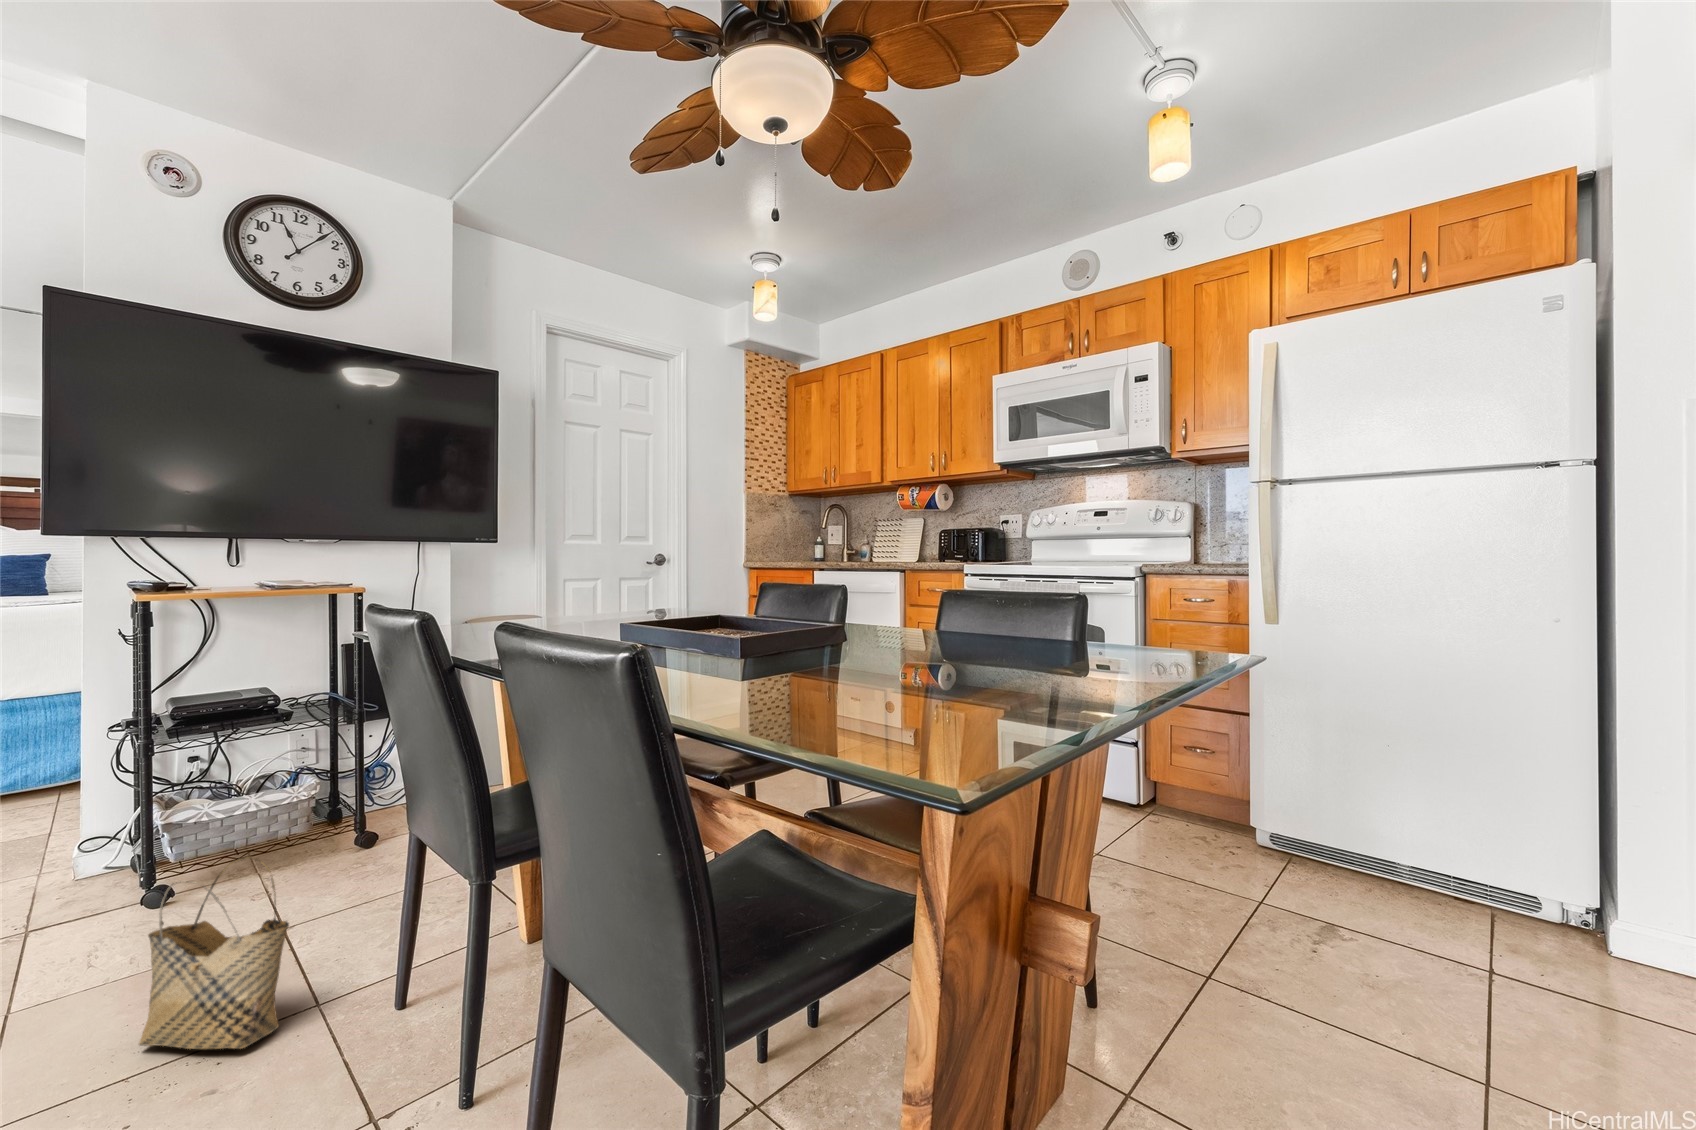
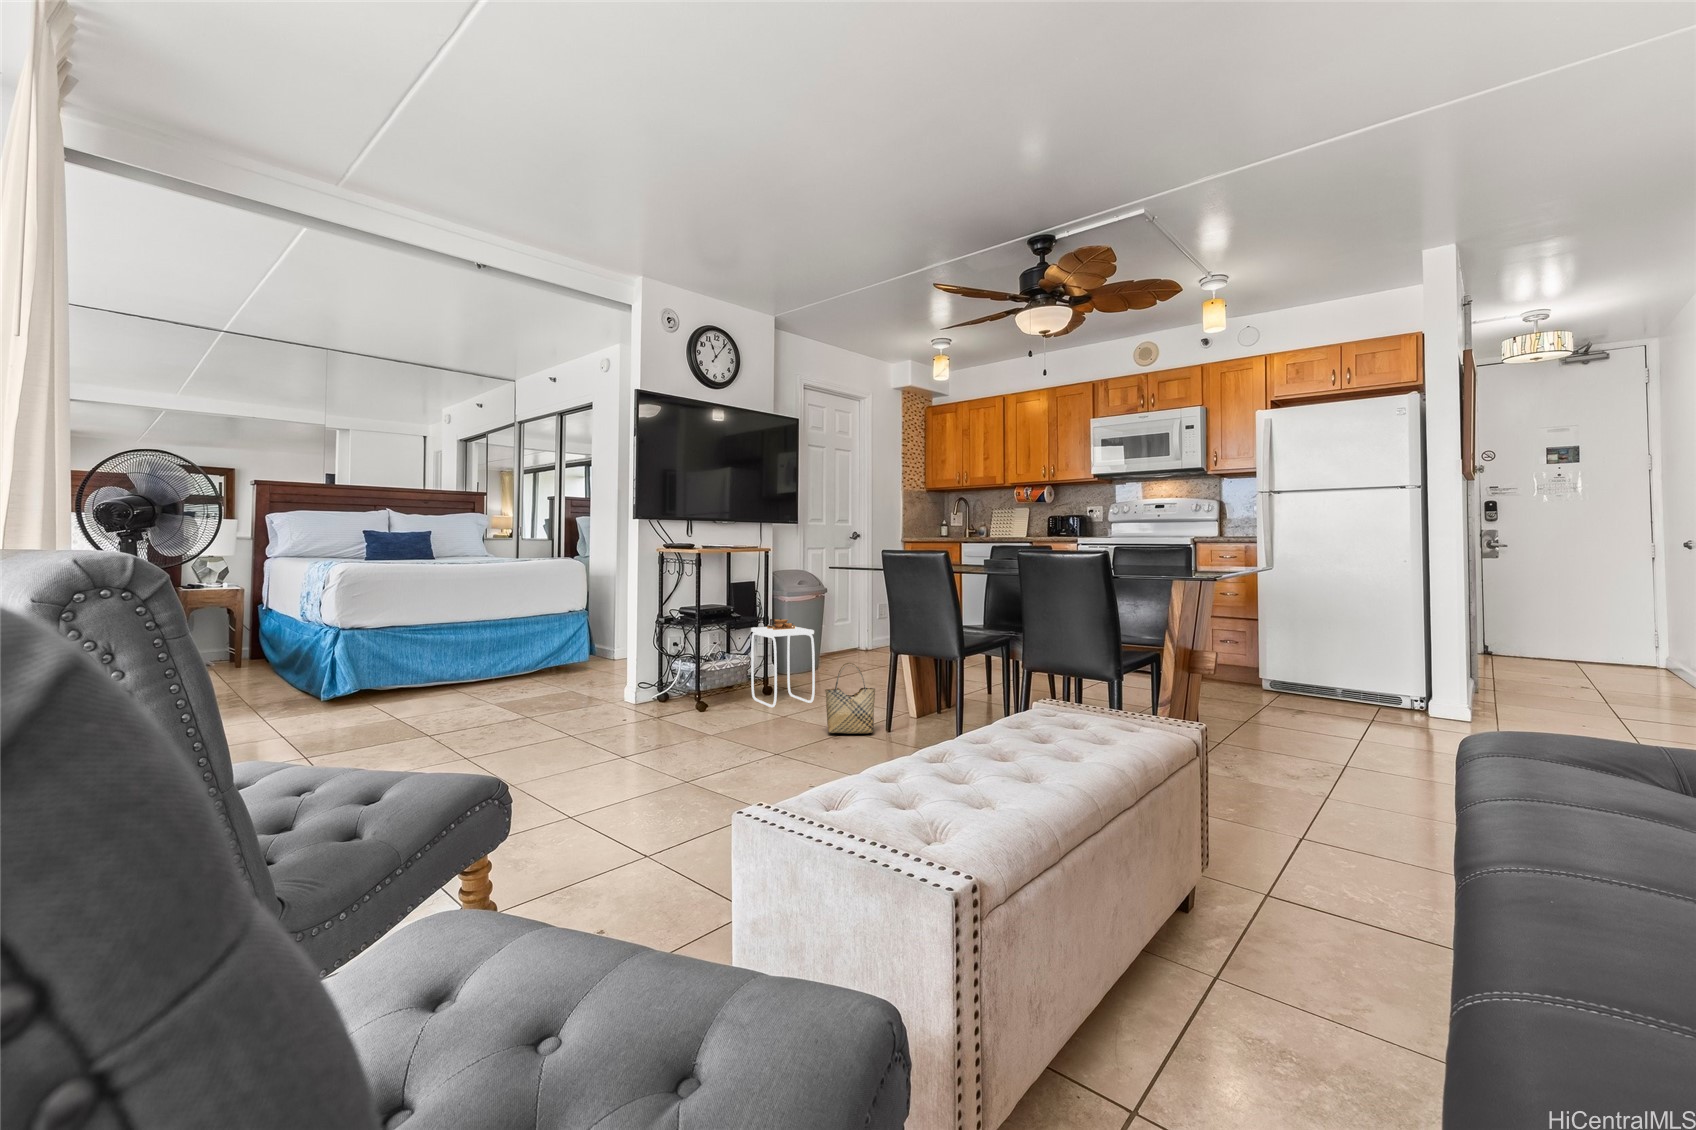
side table: none [239,714,367,901] -> present [751,619,815,707]

